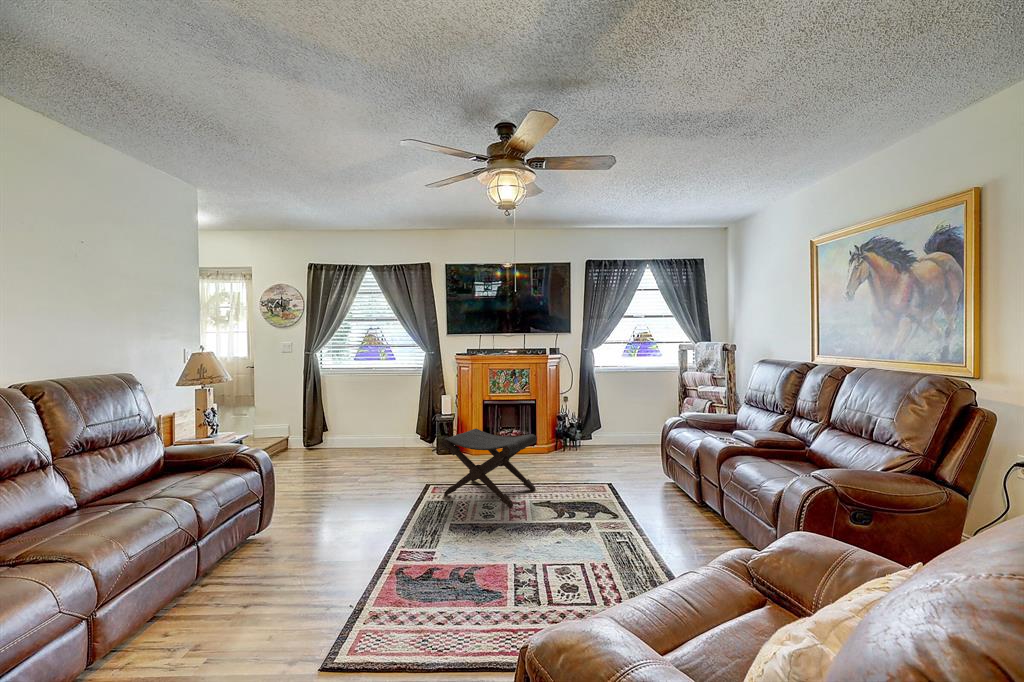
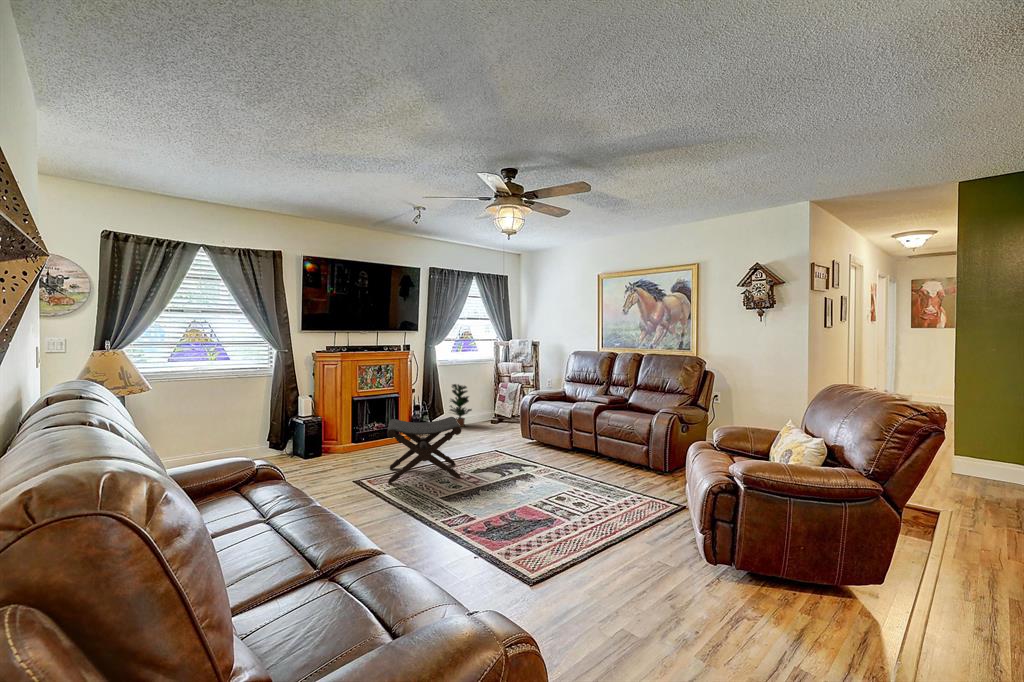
potted plant: none [605,396,639,449] -> present [450,384,472,427]

